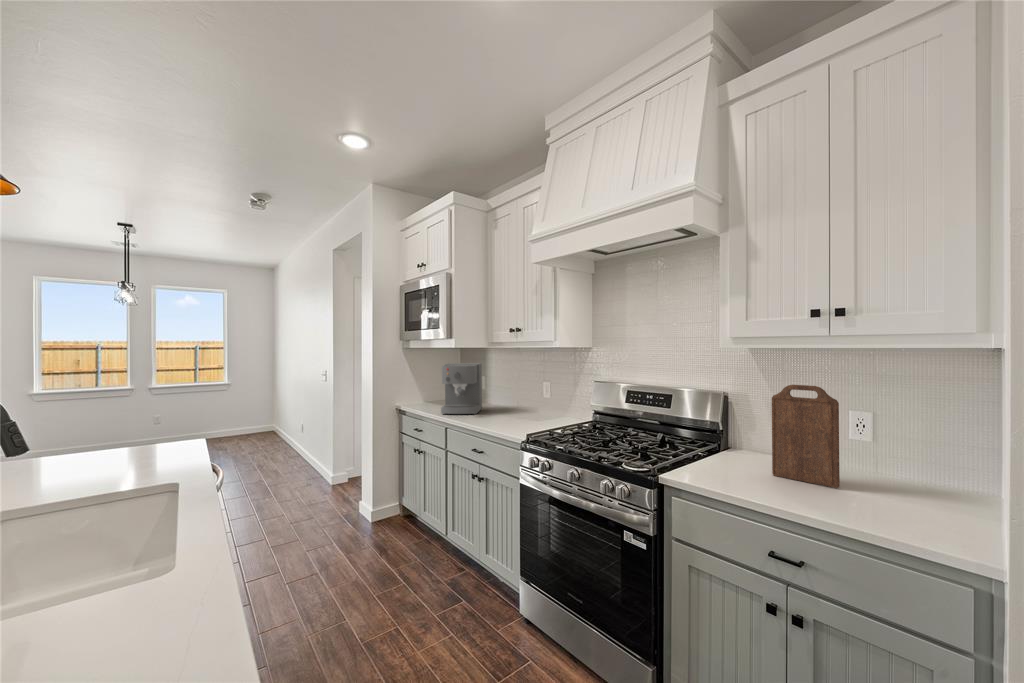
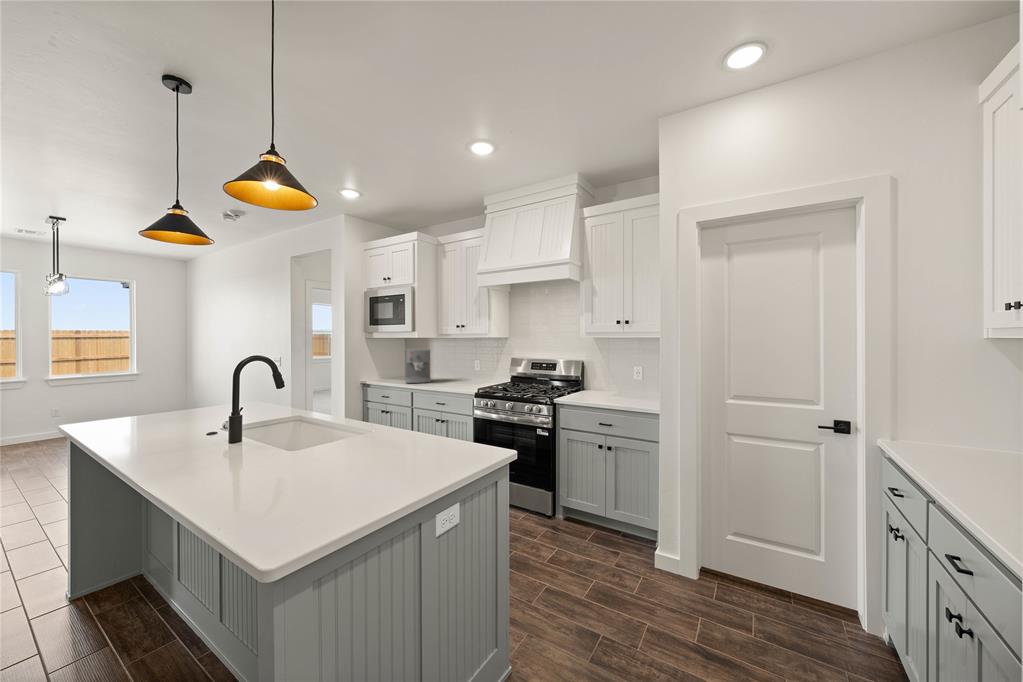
cutting board: present [772,385,840,488] -> none [602,354,628,398]

